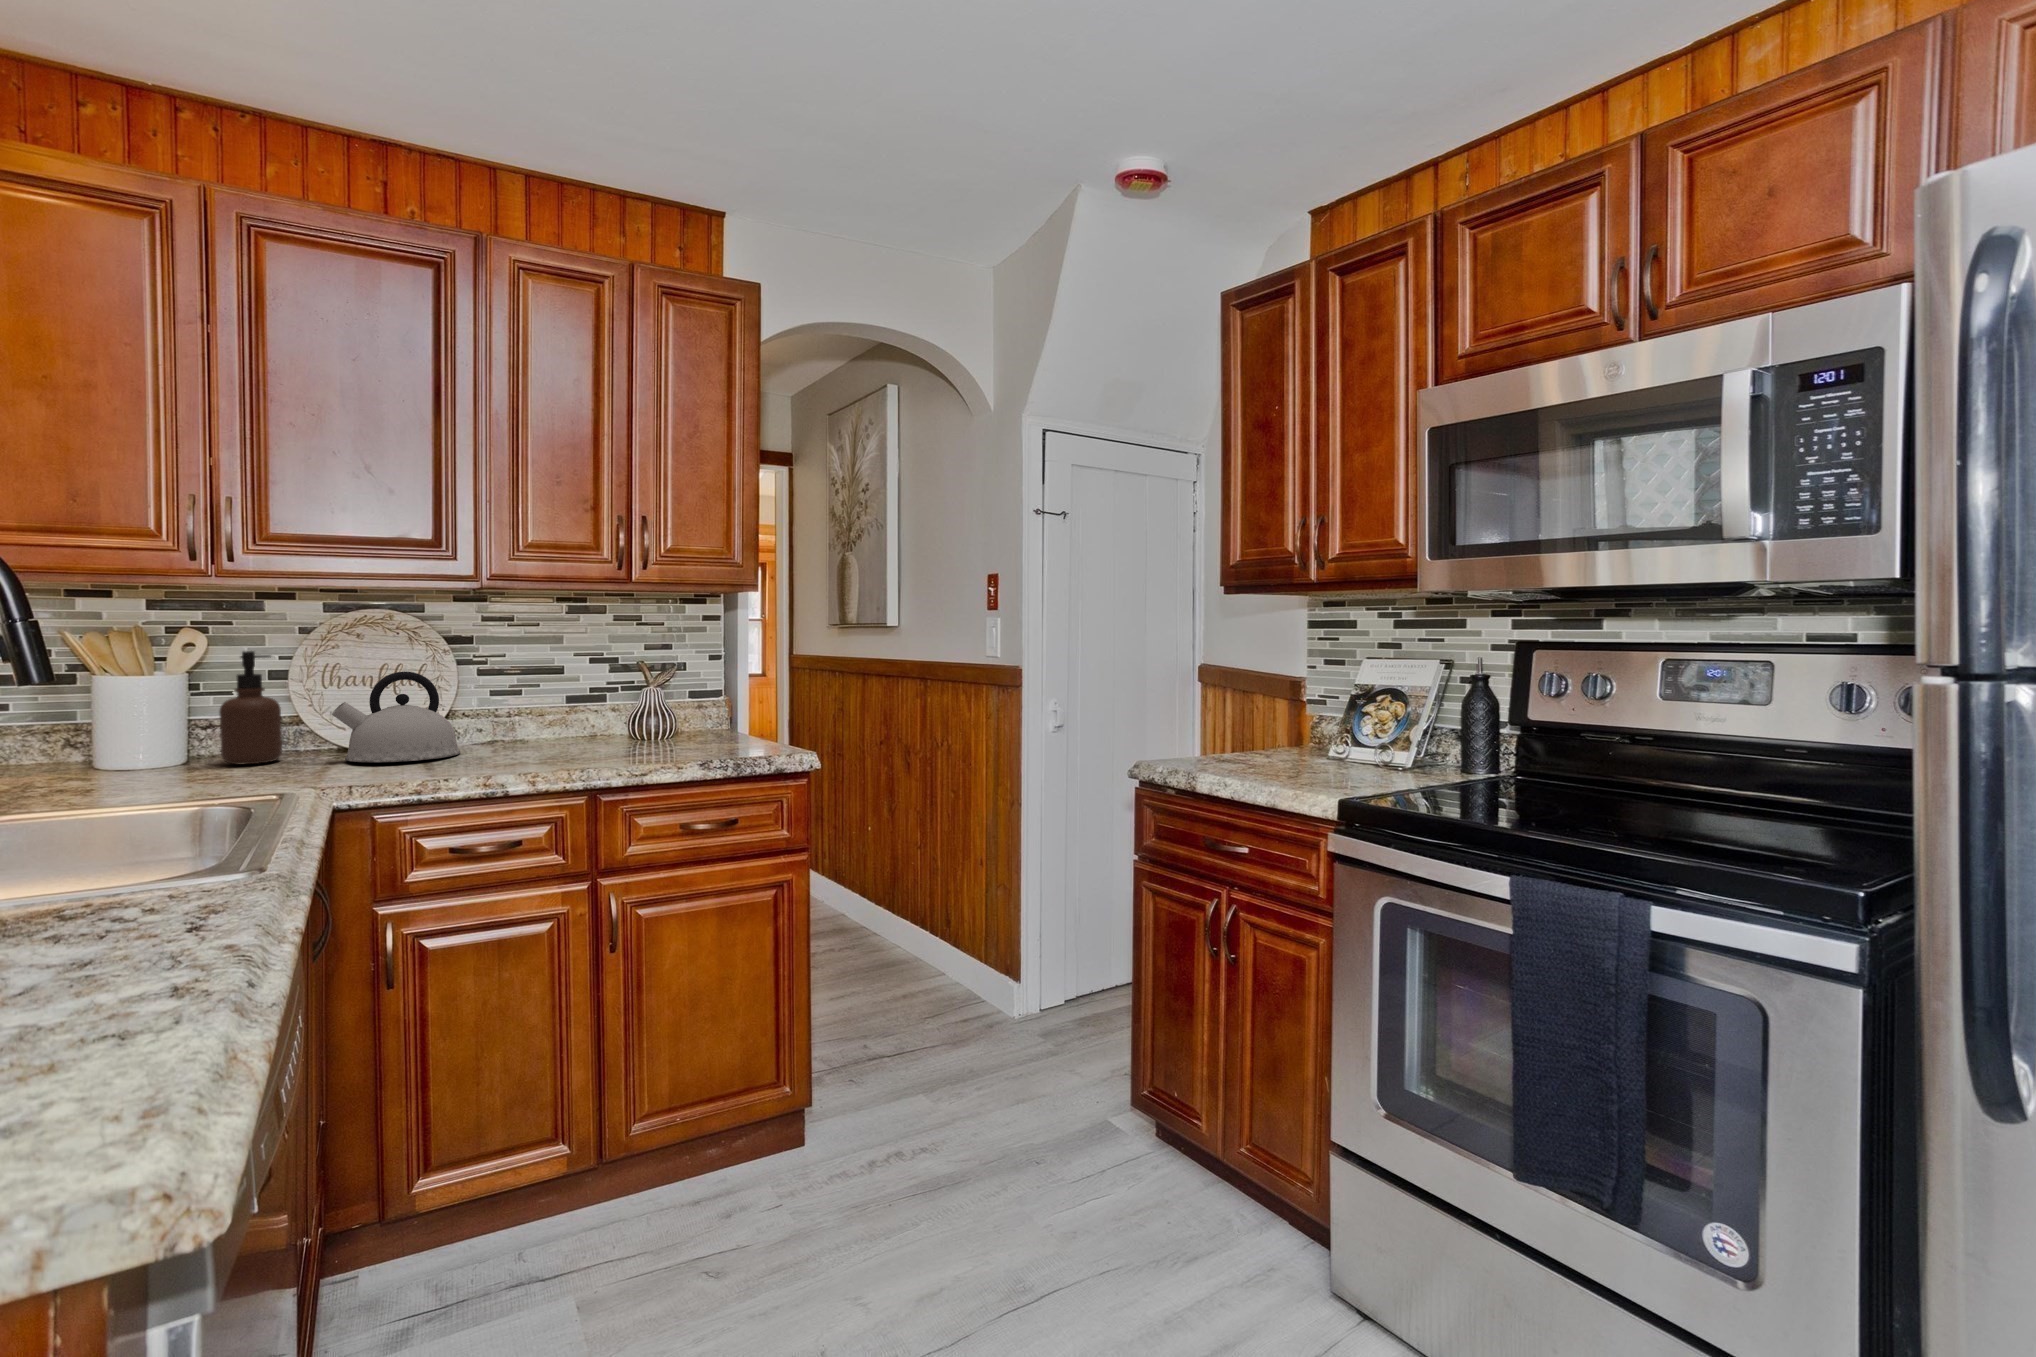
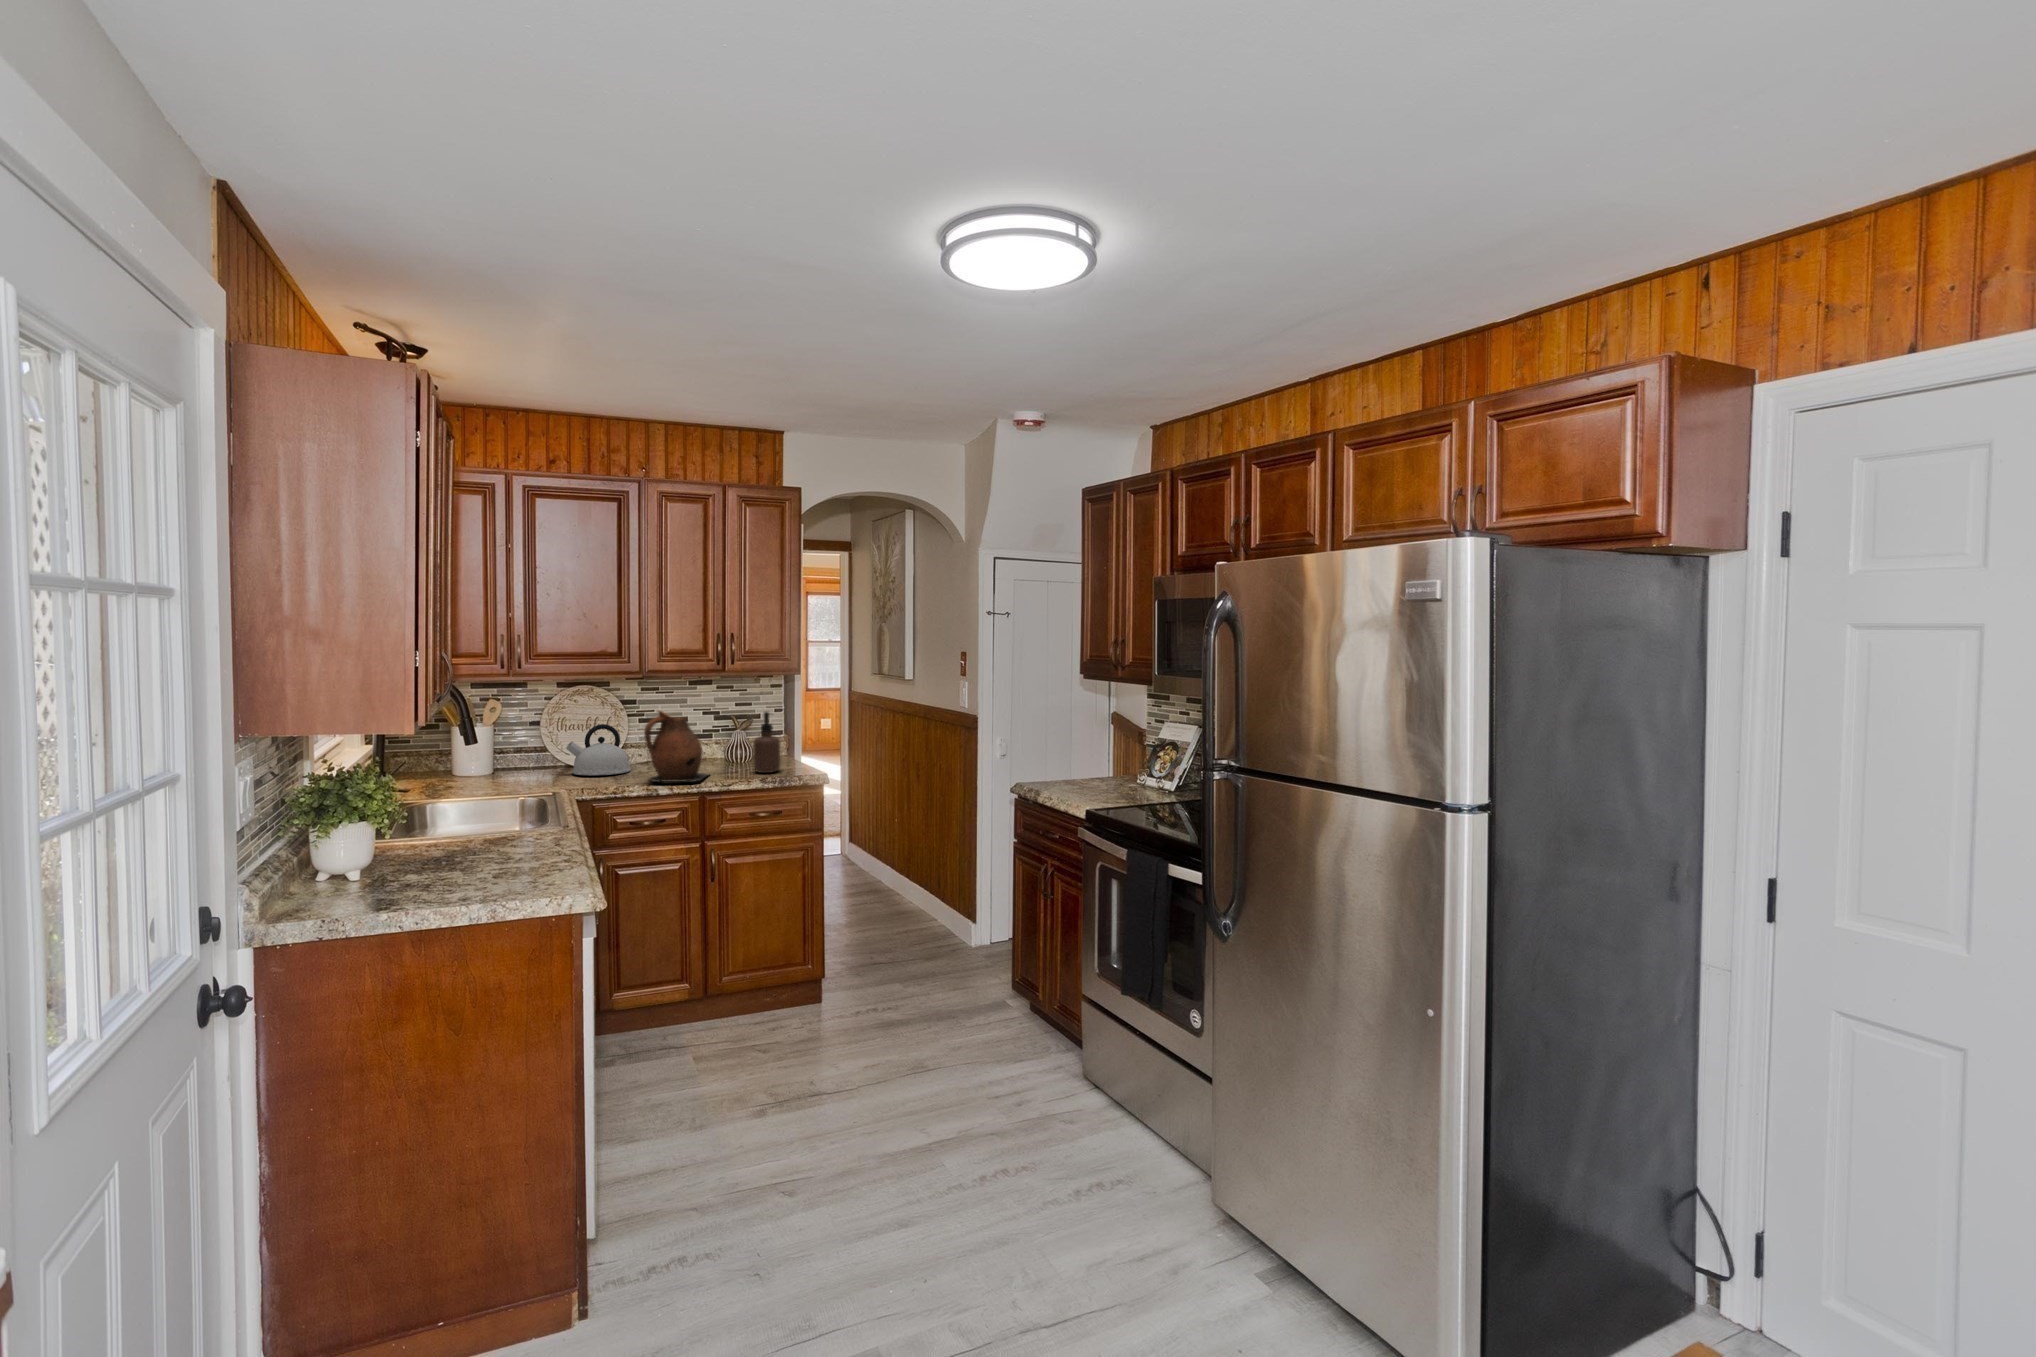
ceramic pitcher: none [481,640,607,771] -> present [644,711,708,782]
soap dispenser: present [219,651,282,765] -> present [753,712,780,773]

